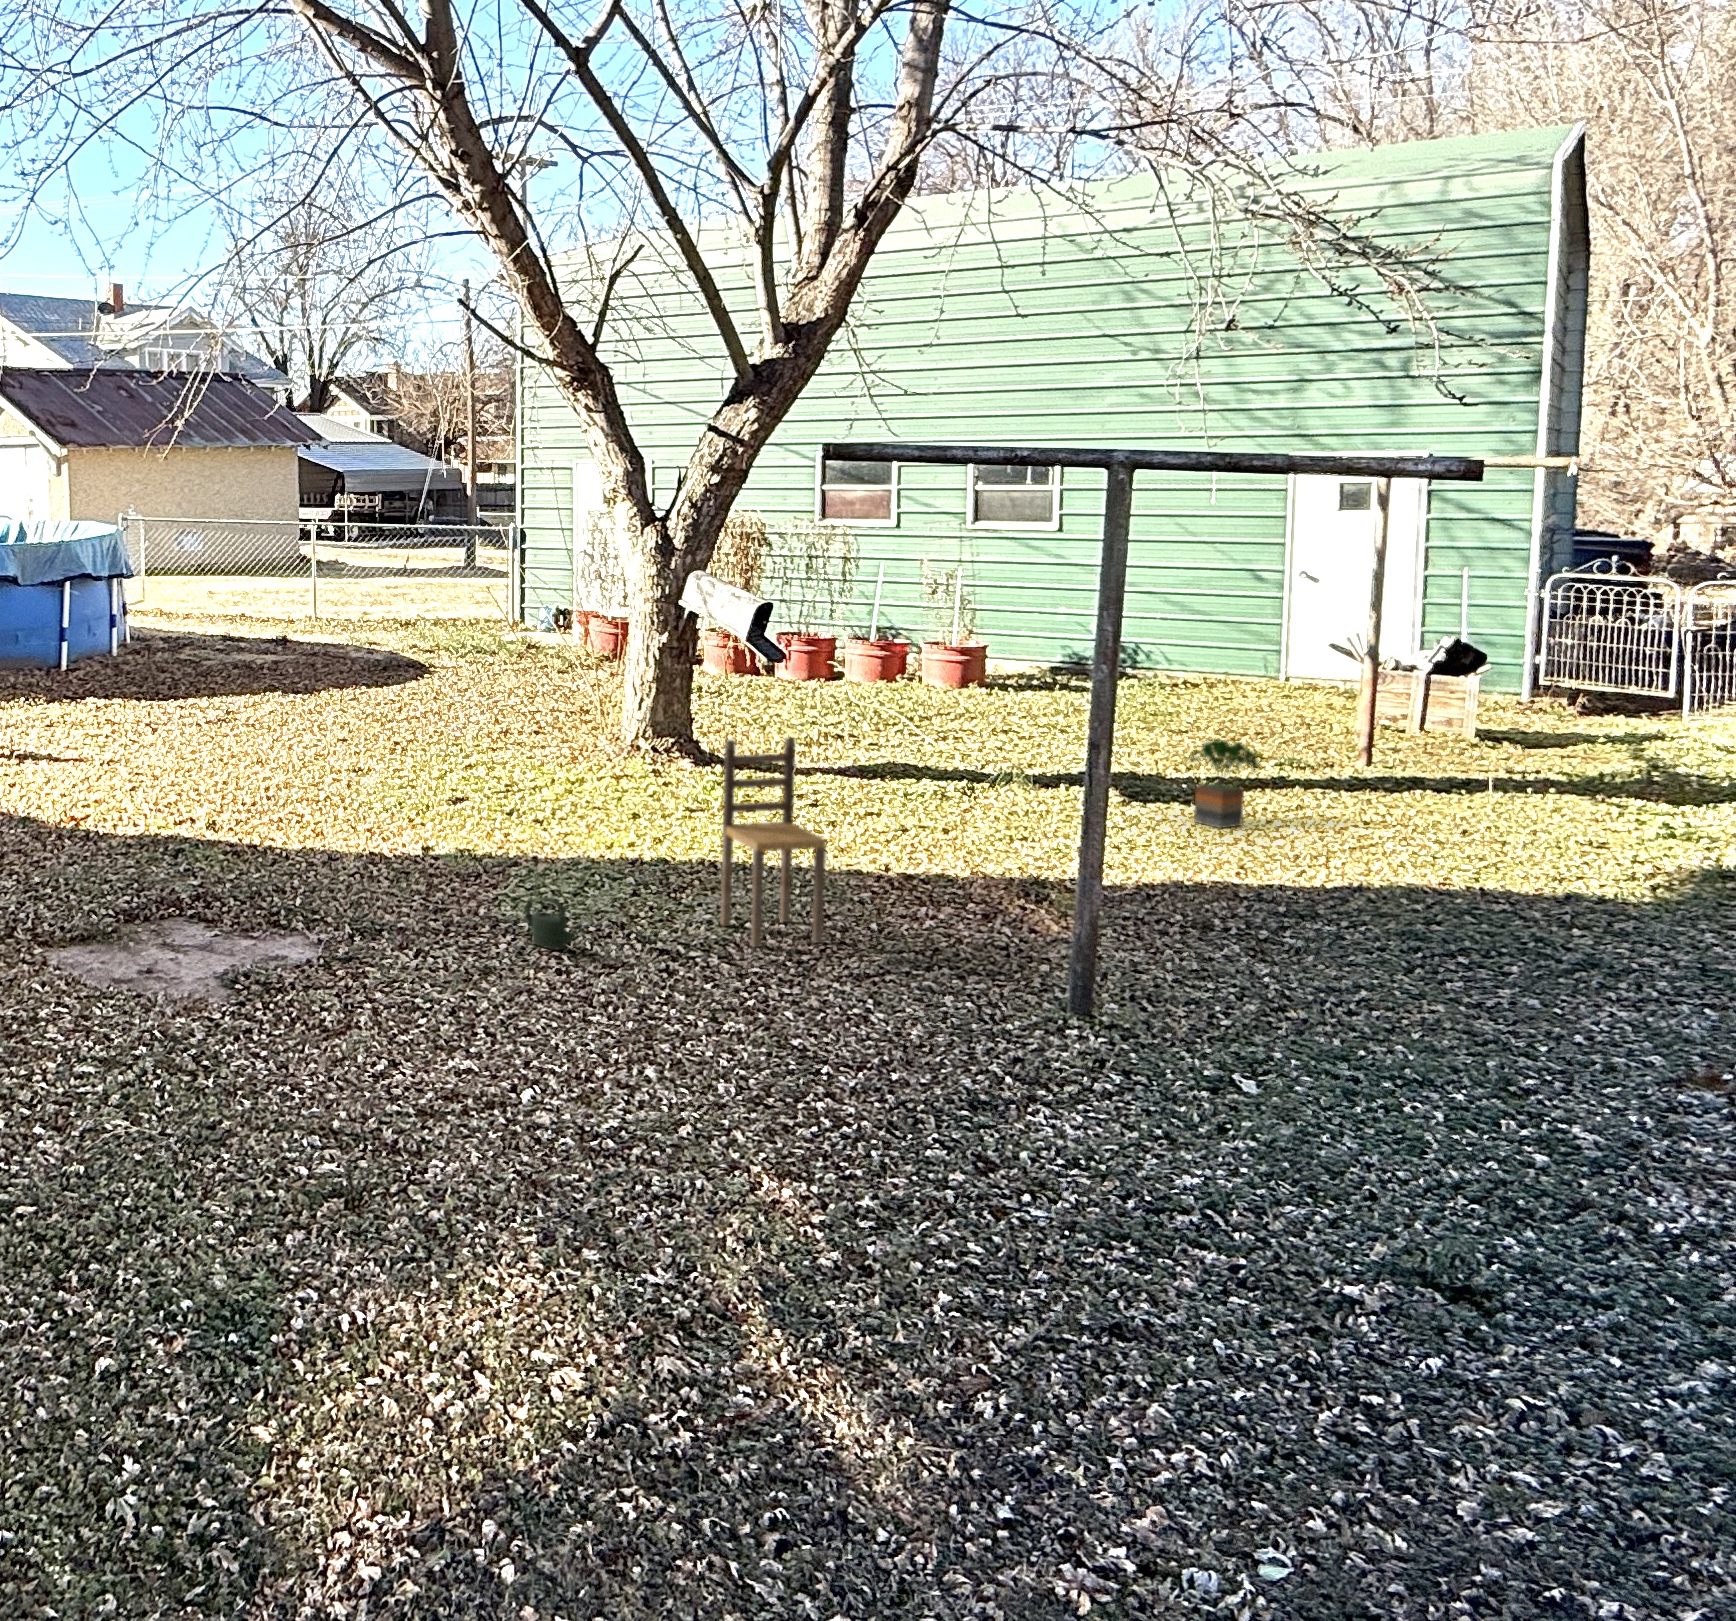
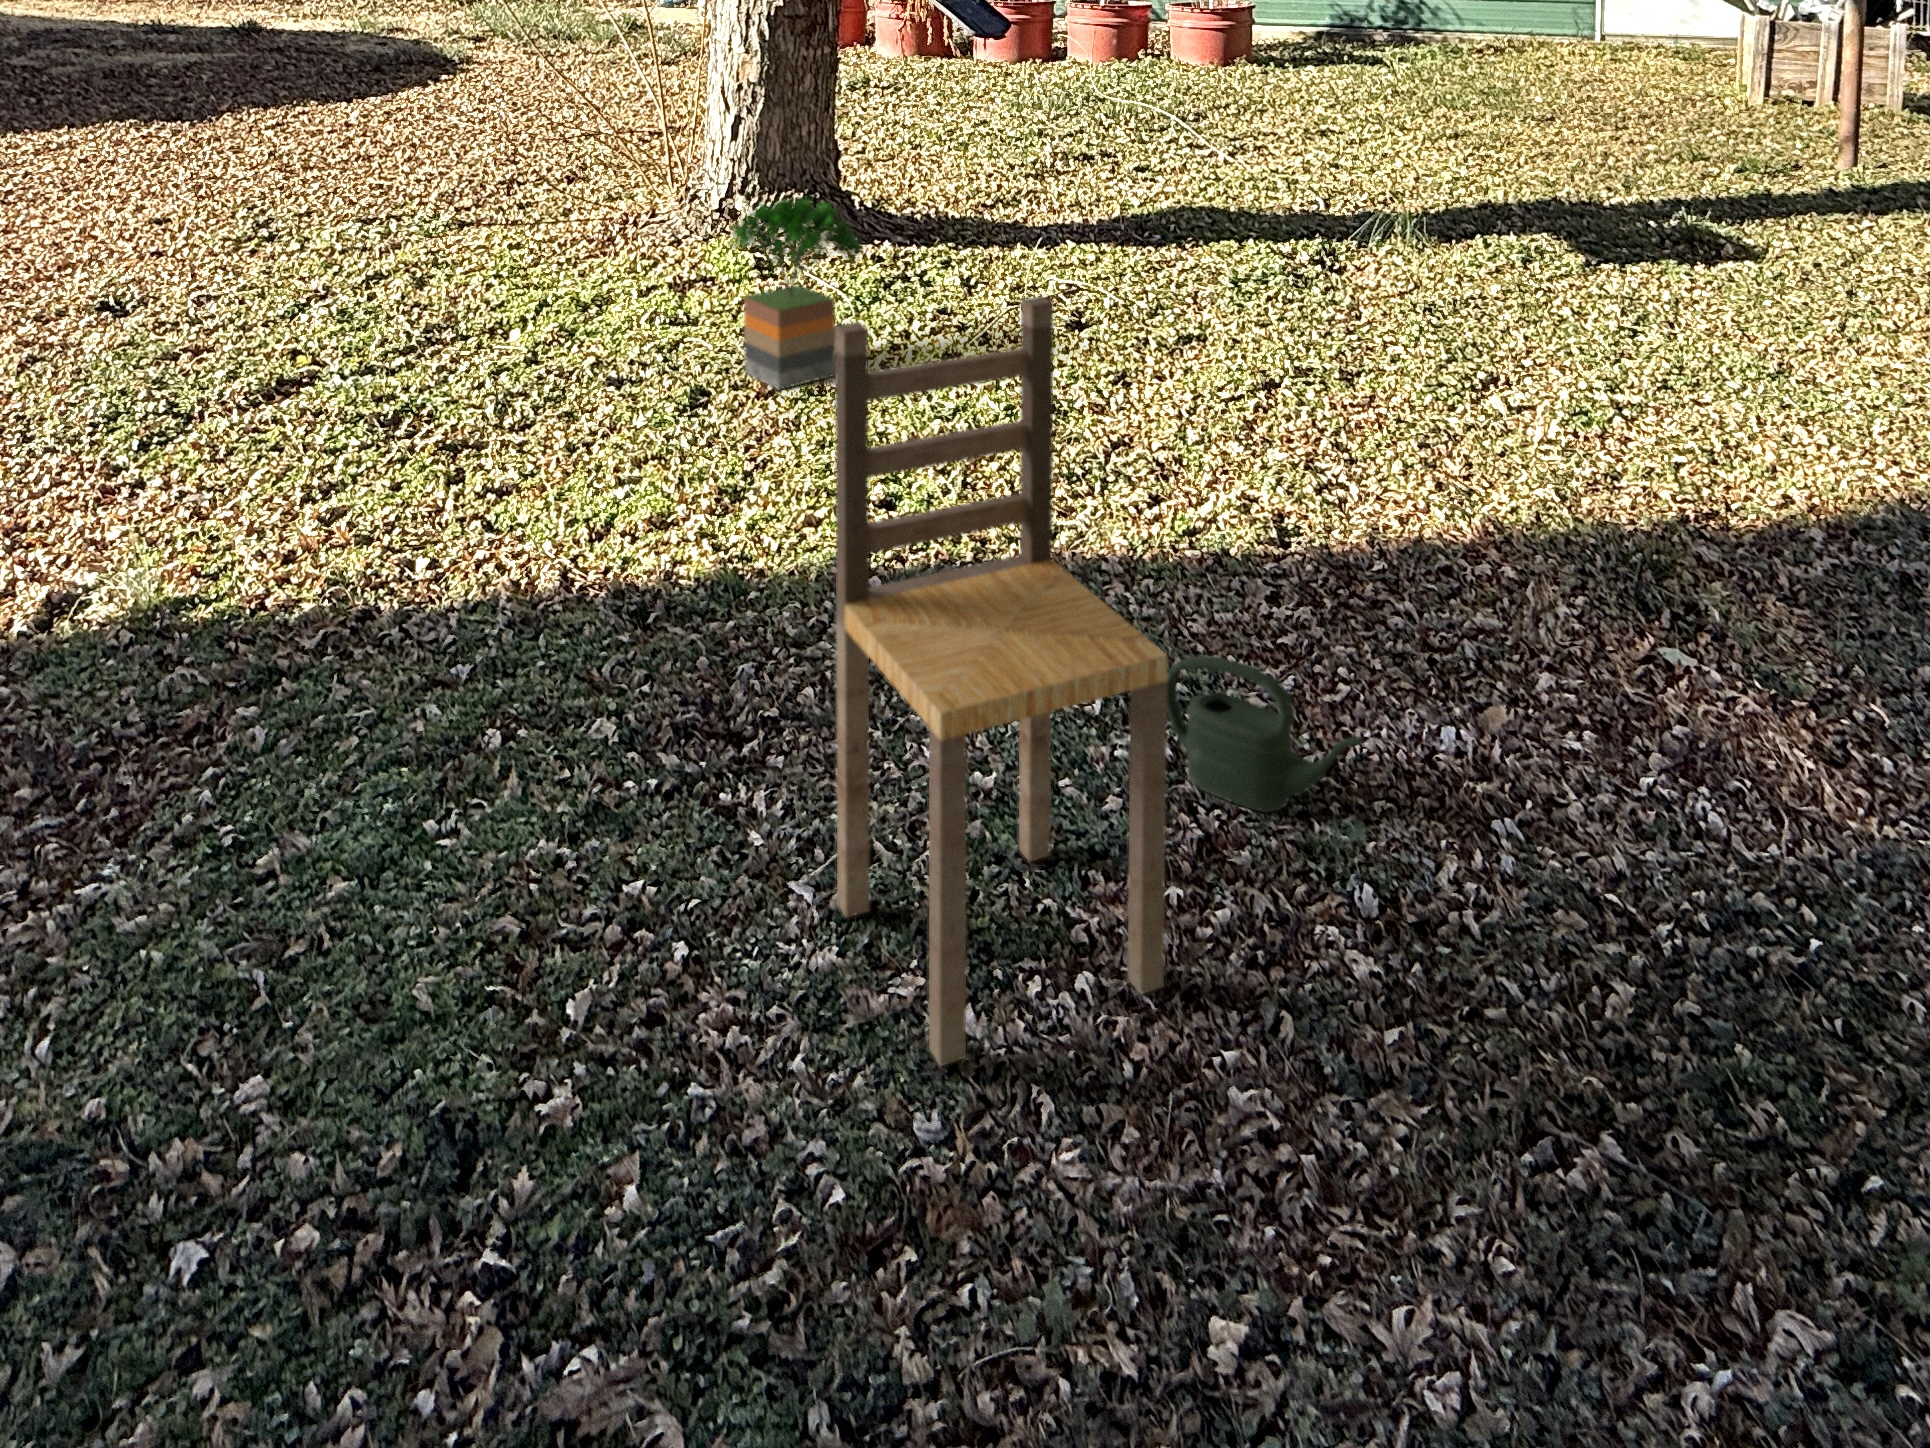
potted tree: present [1190,739,1260,828] -> present [732,198,863,389]
watering can: present [525,897,584,950] -> present [1167,656,1362,812]

